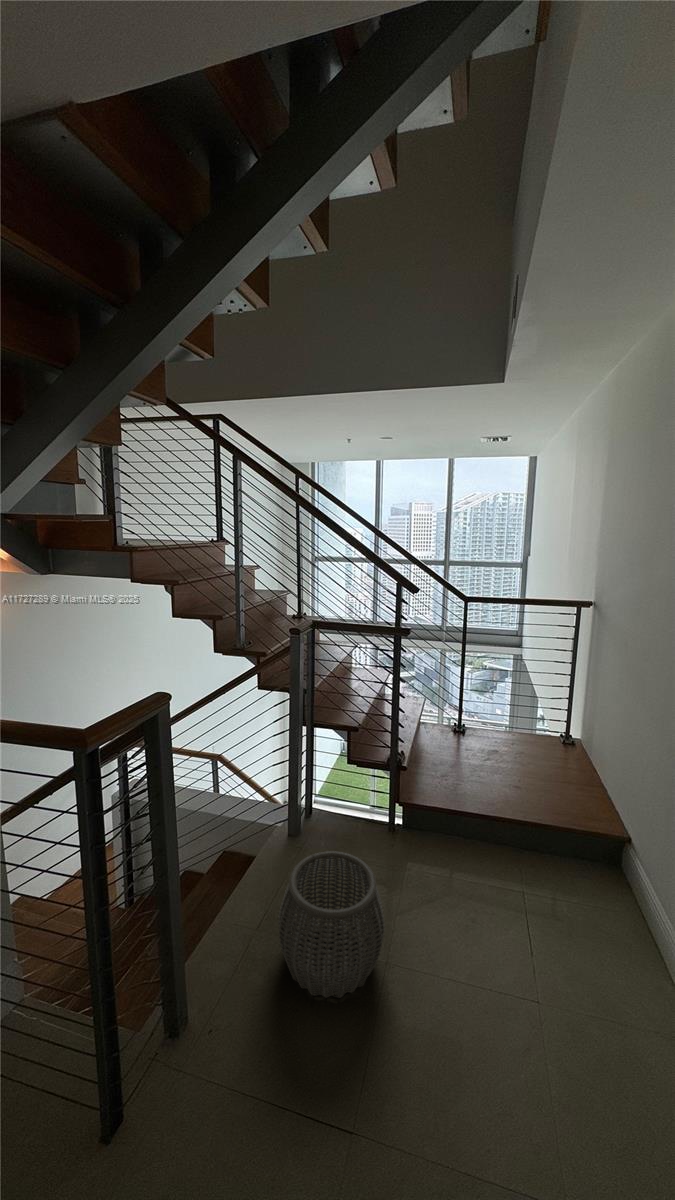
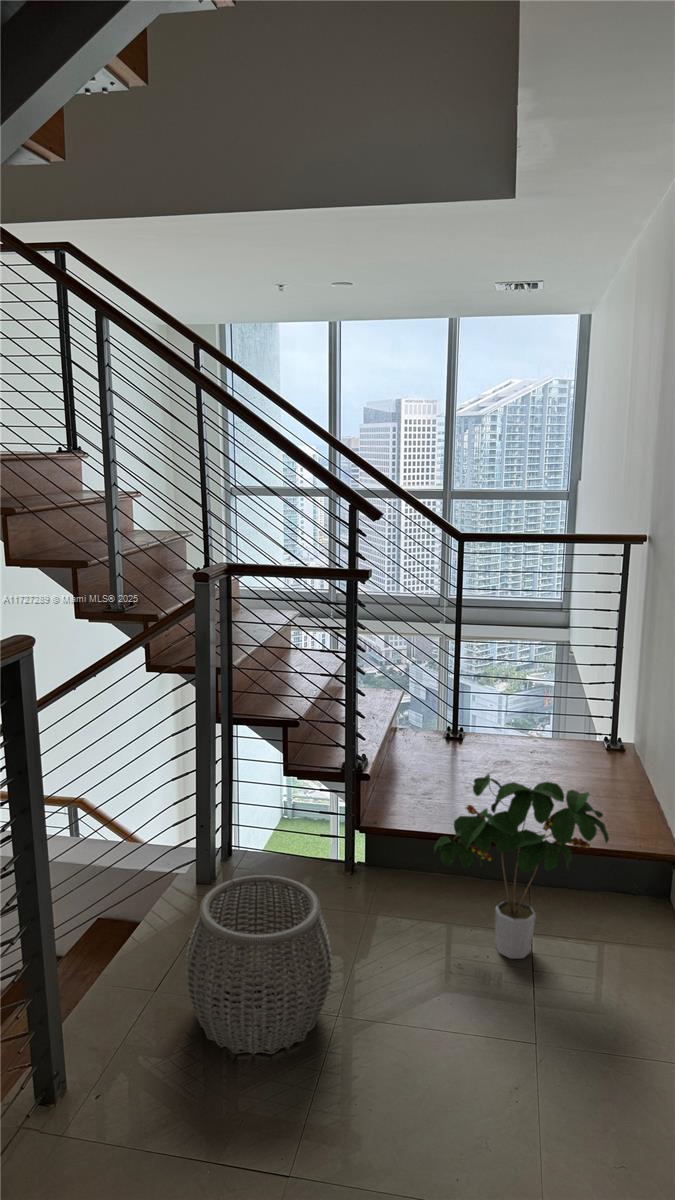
potted plant: none [454,777,586,914] -> present [434,774,609,958]

